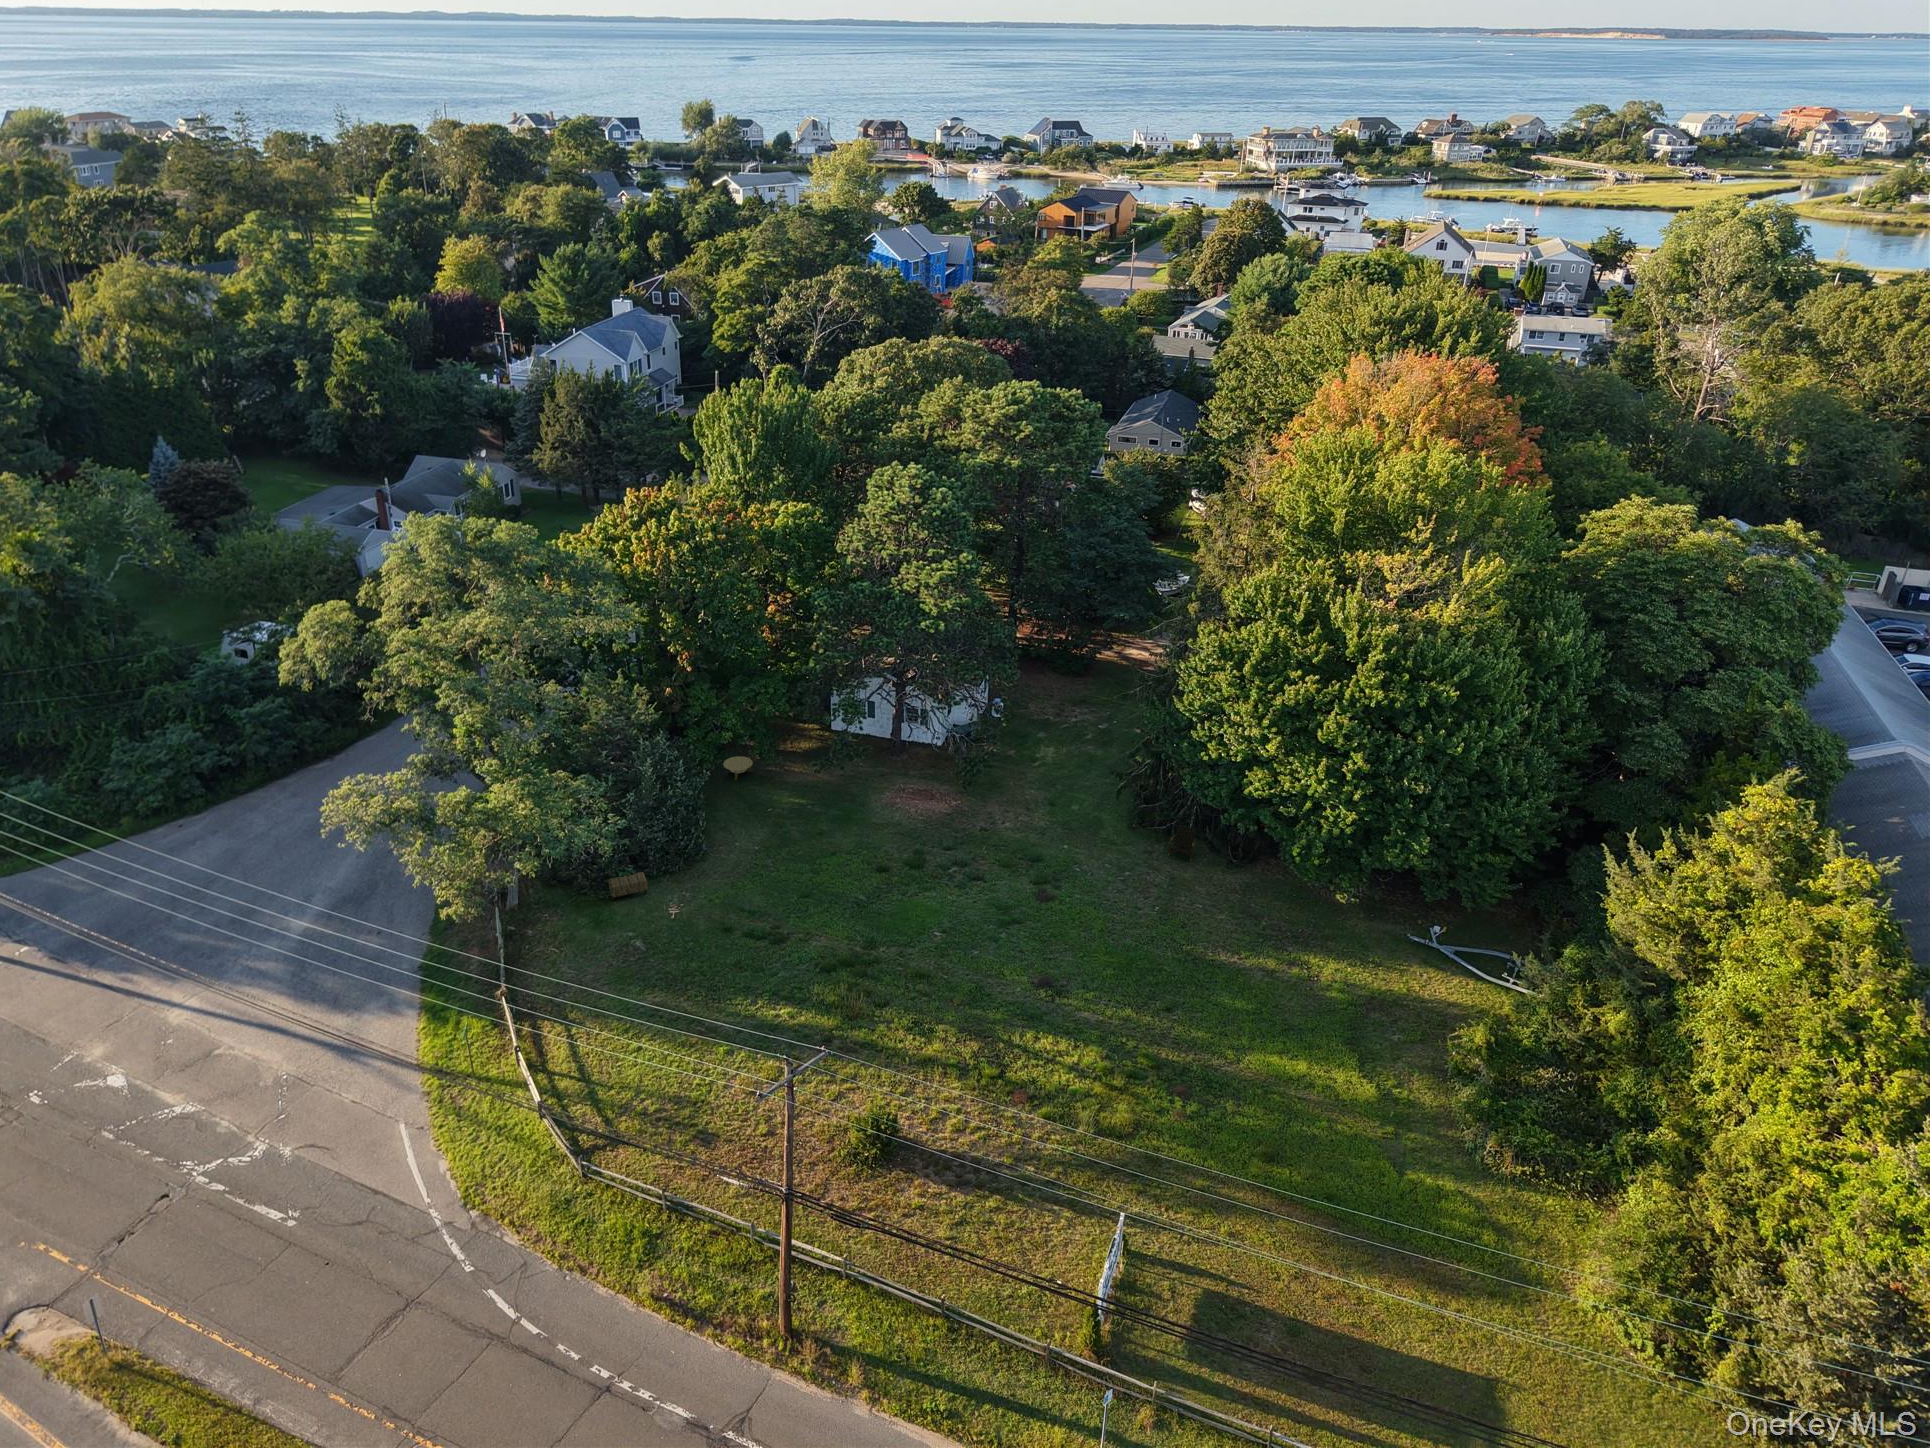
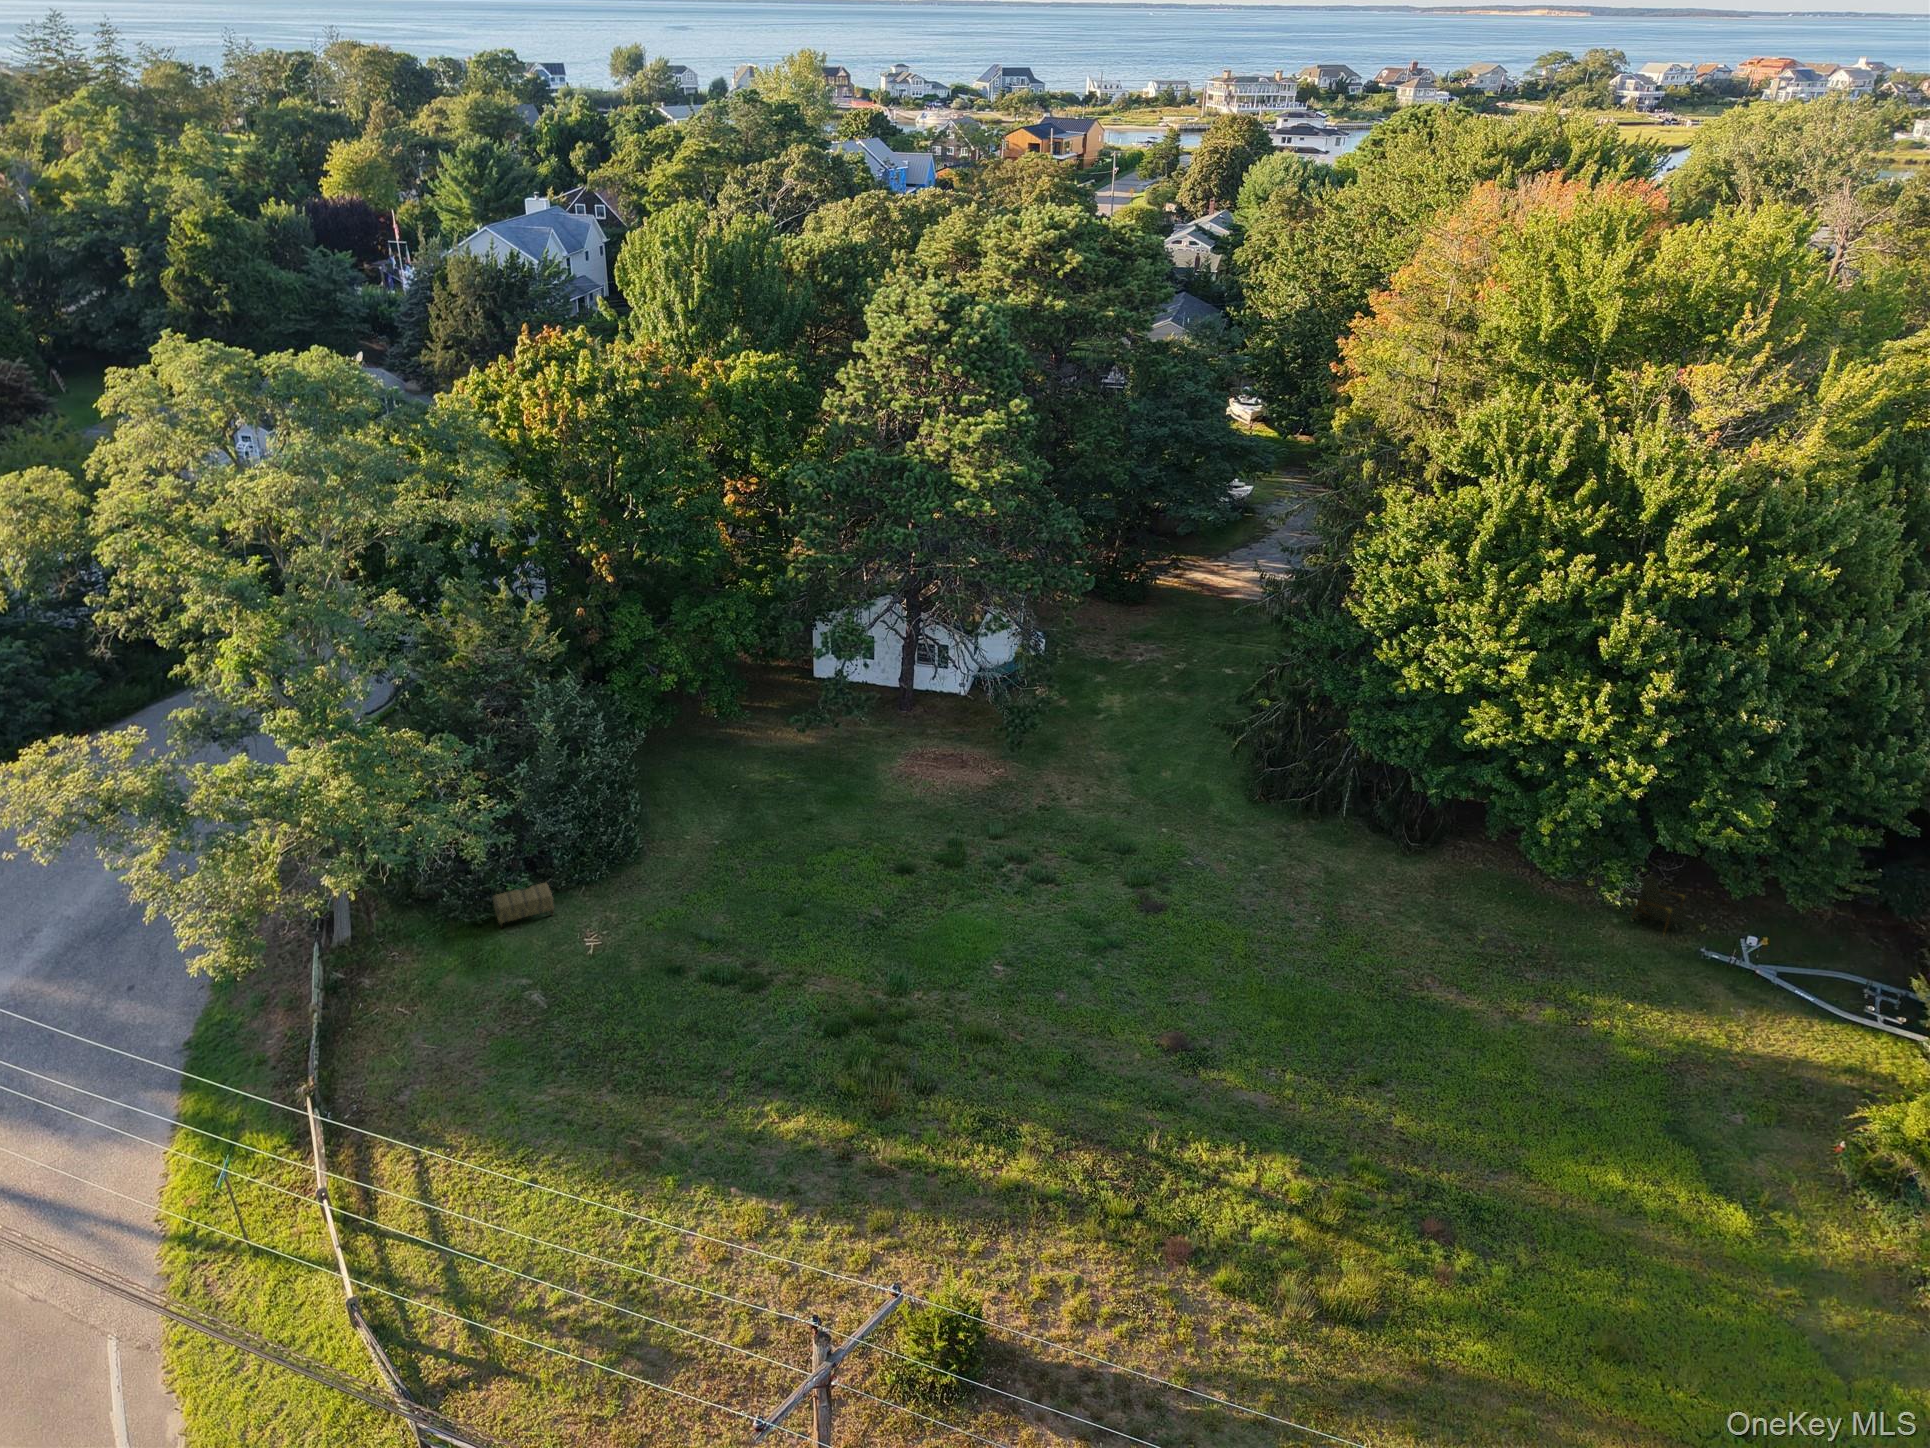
round table: present [723,756,753,780] -> none [668,711,710,744]
lounge chair: present [1168,825,1196,861] -> present [1632,874,1688,935]

